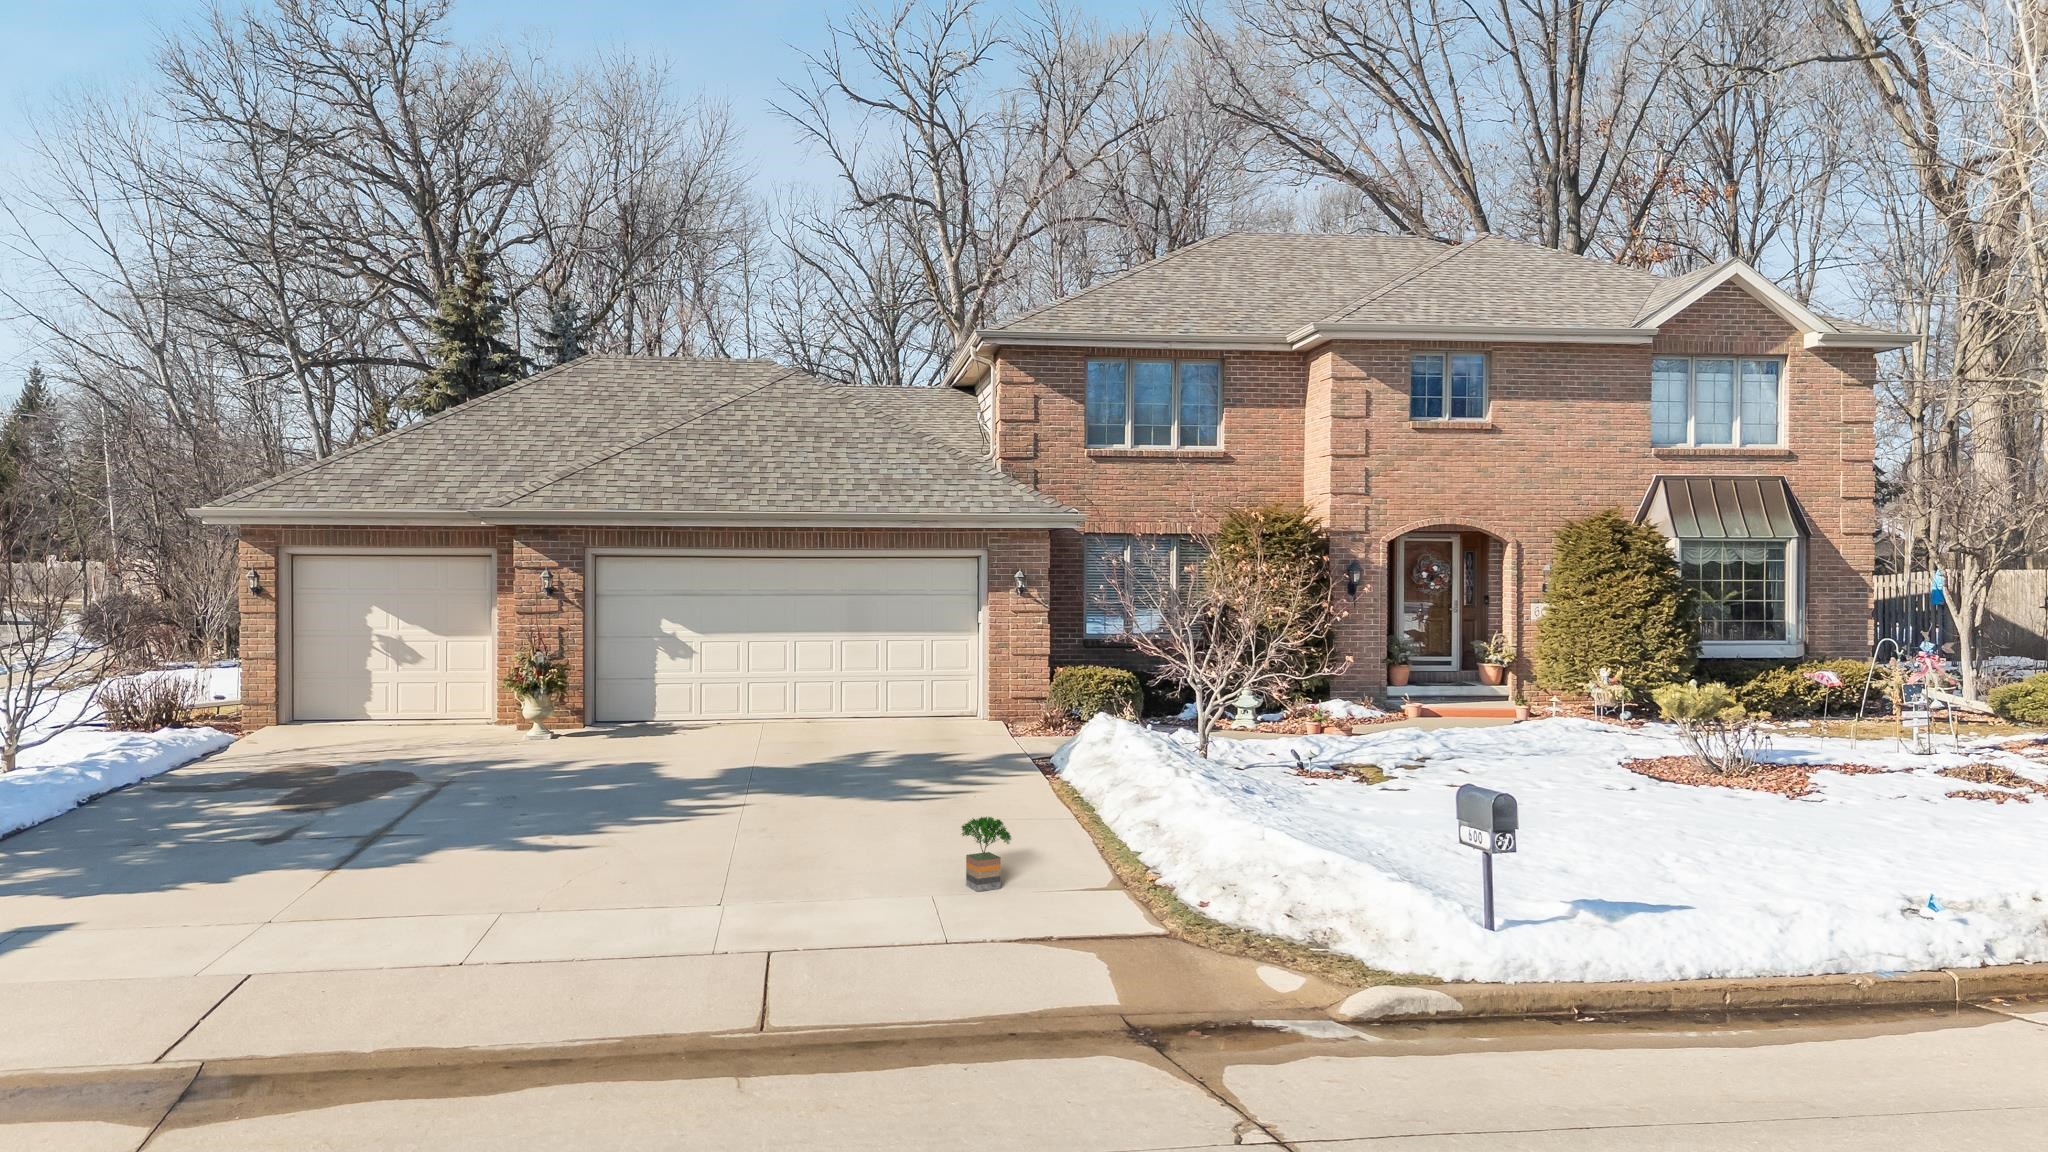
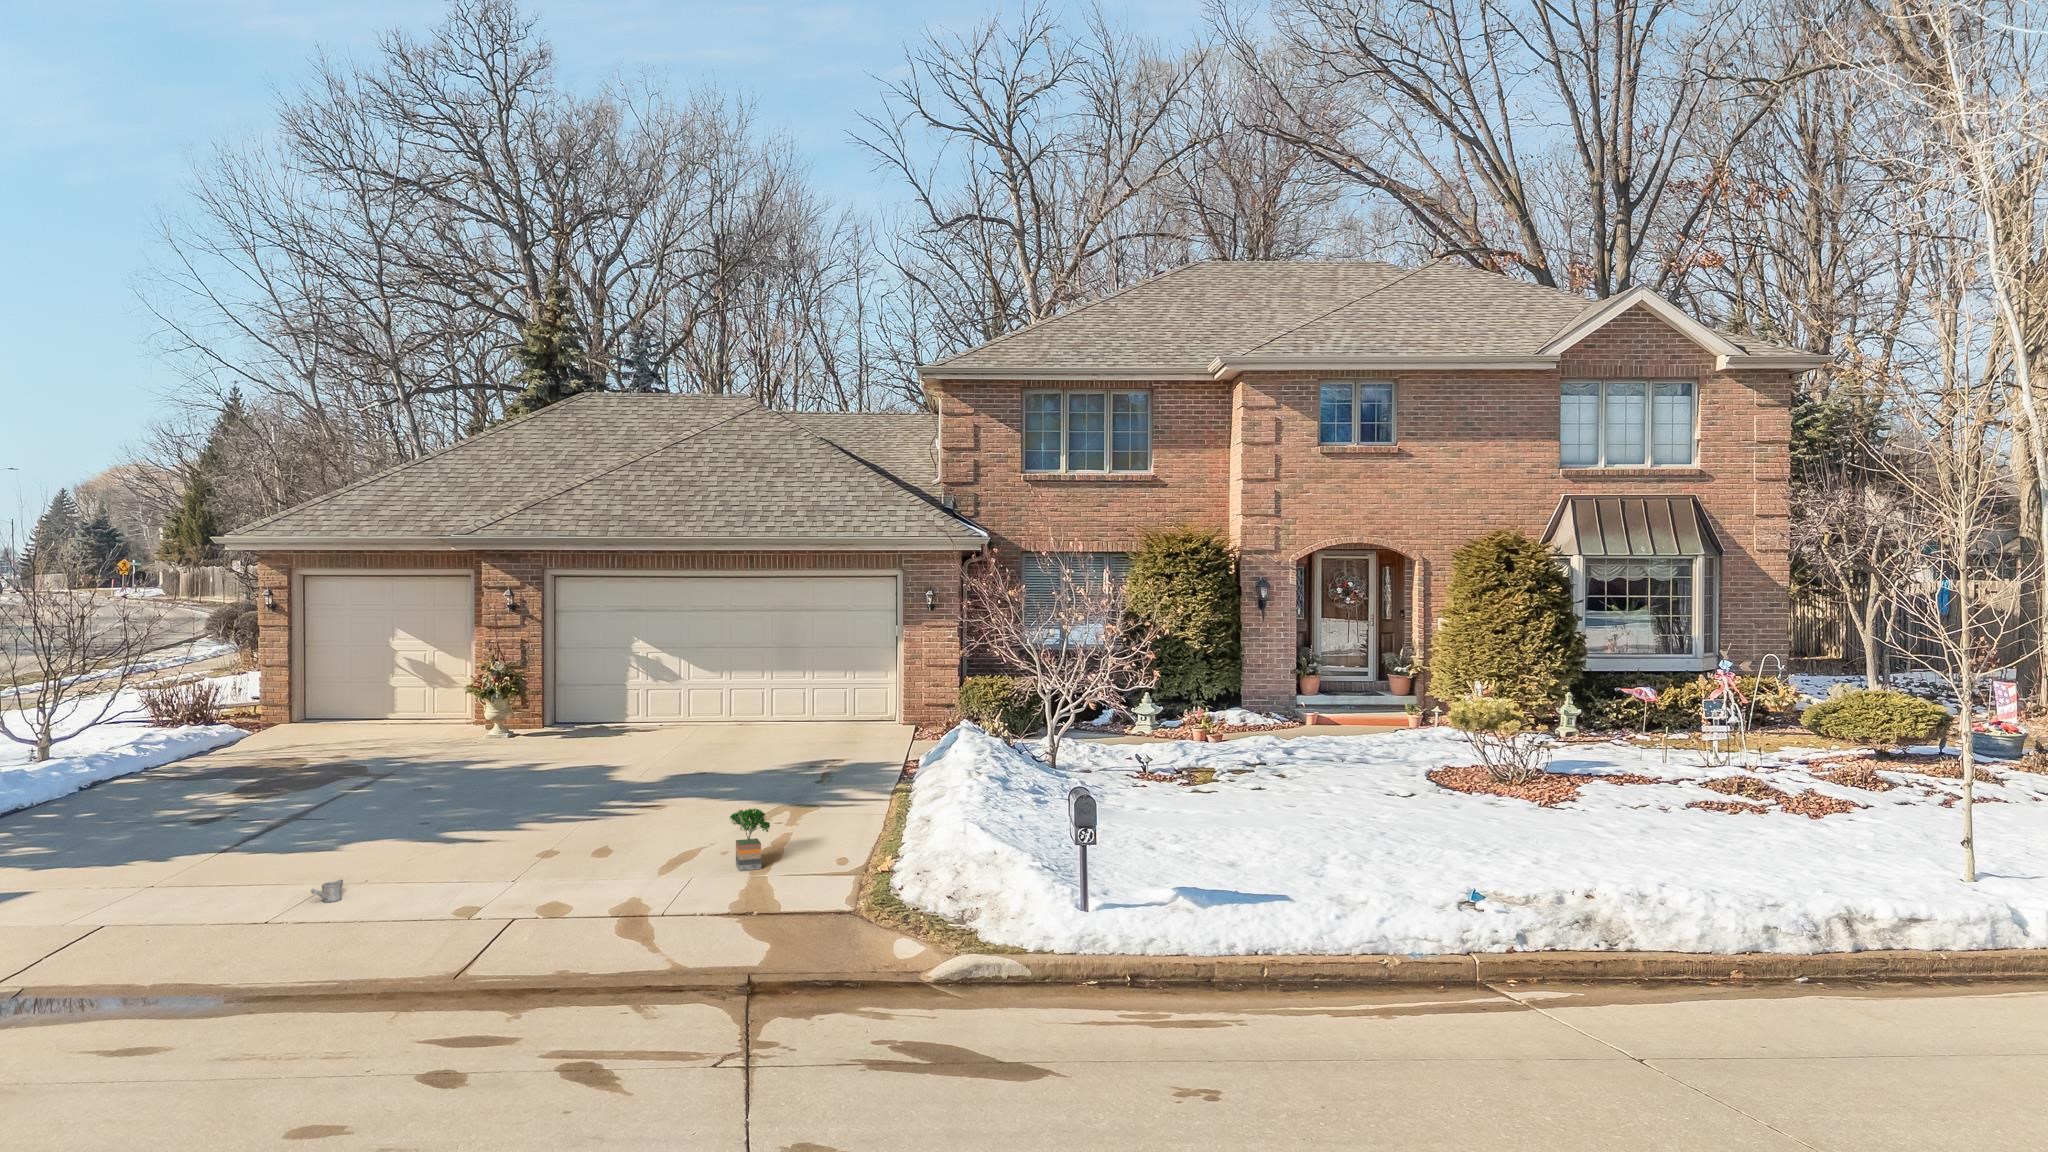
watering can: none [482,918,511,948] -> present [311,880,343,903]

